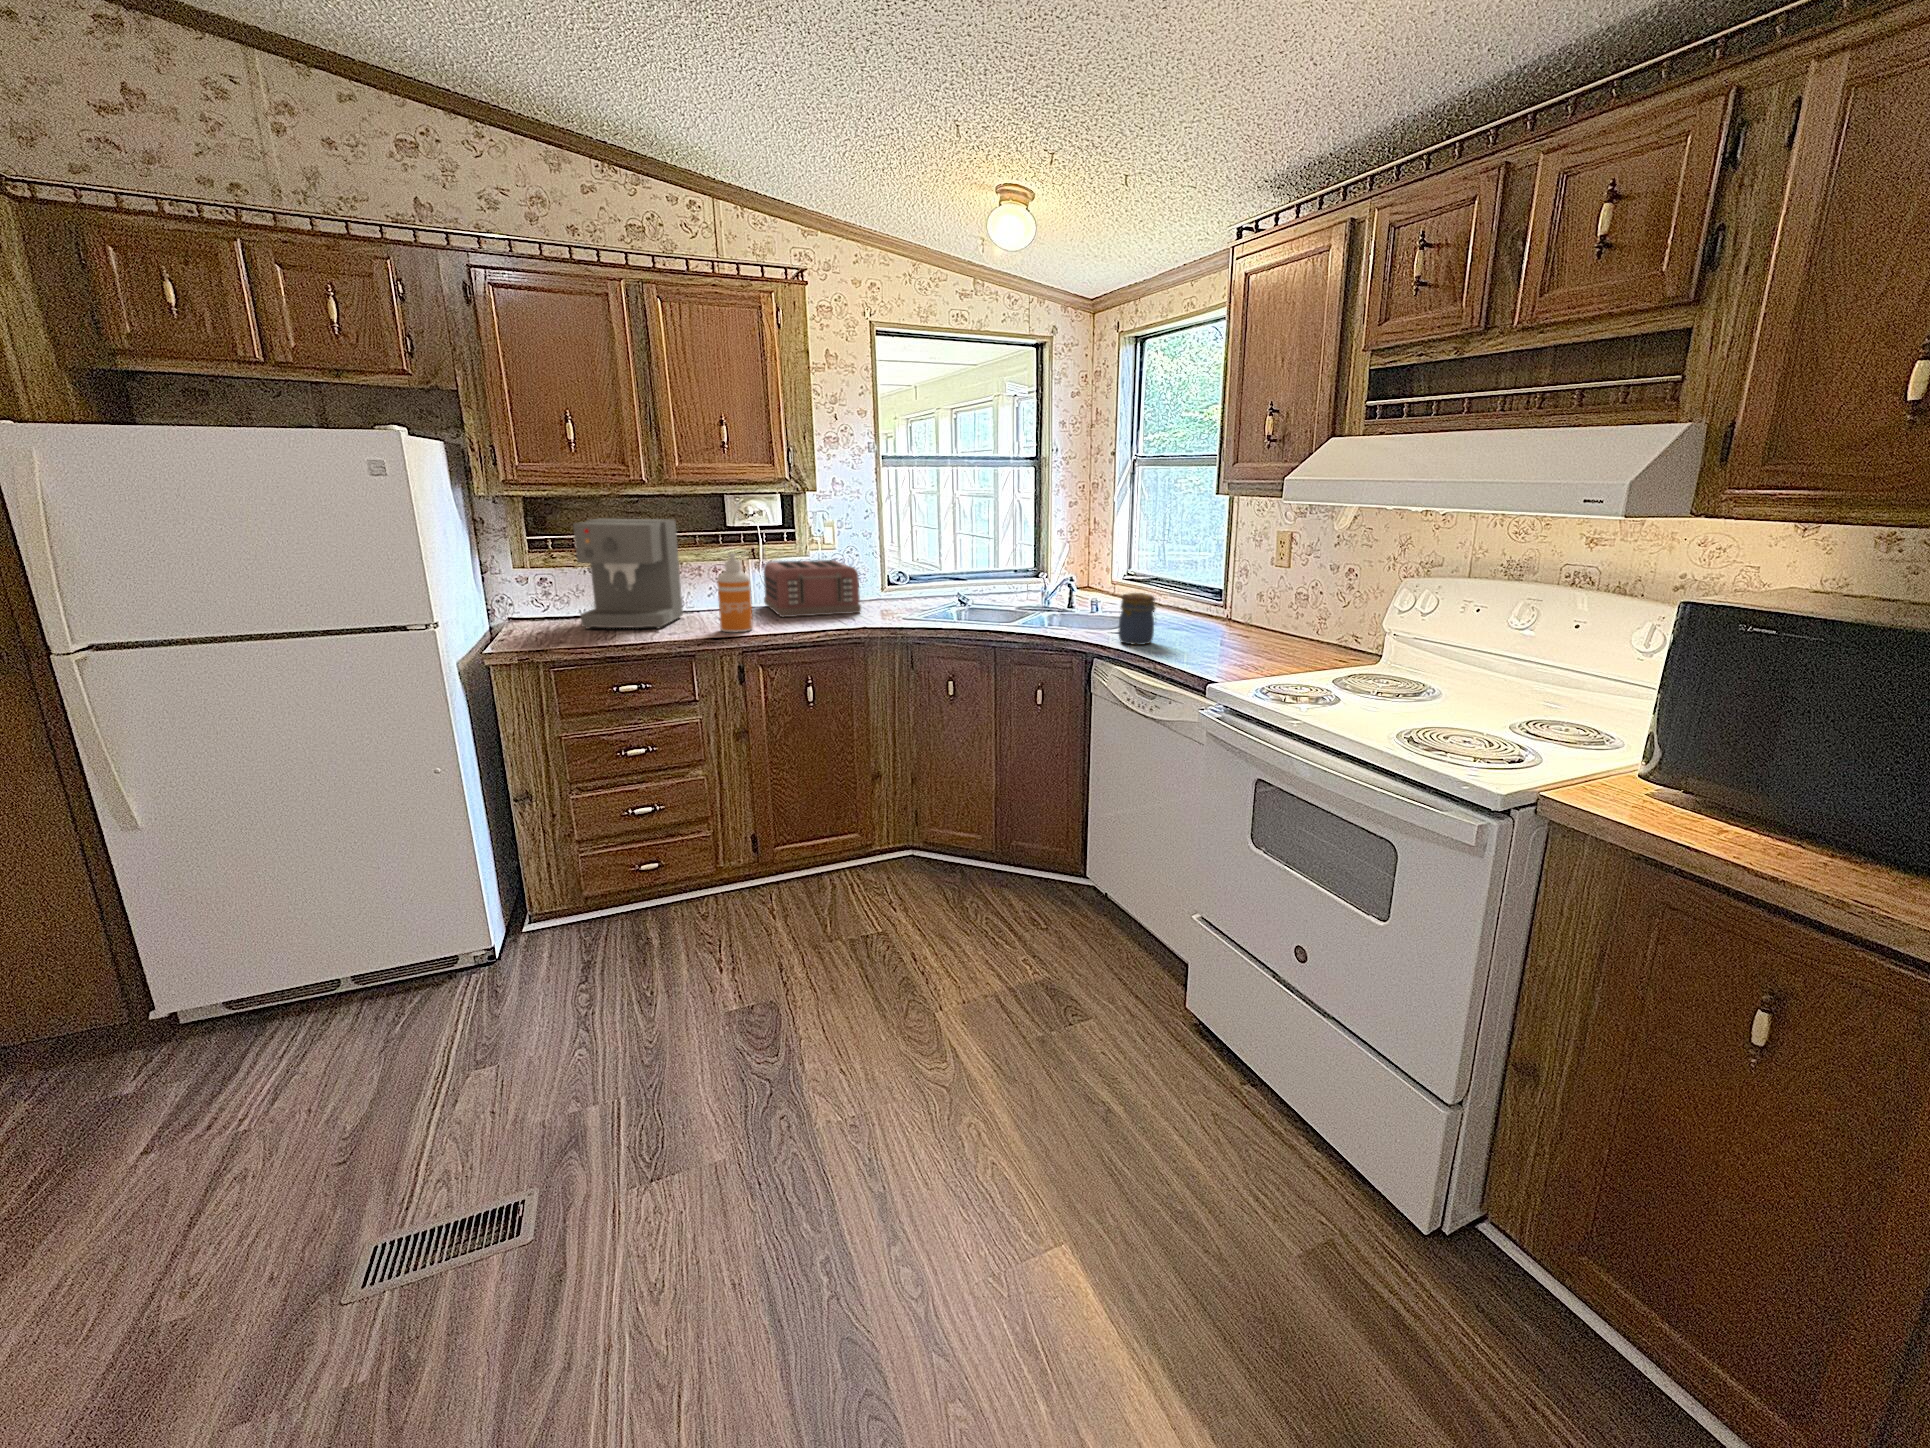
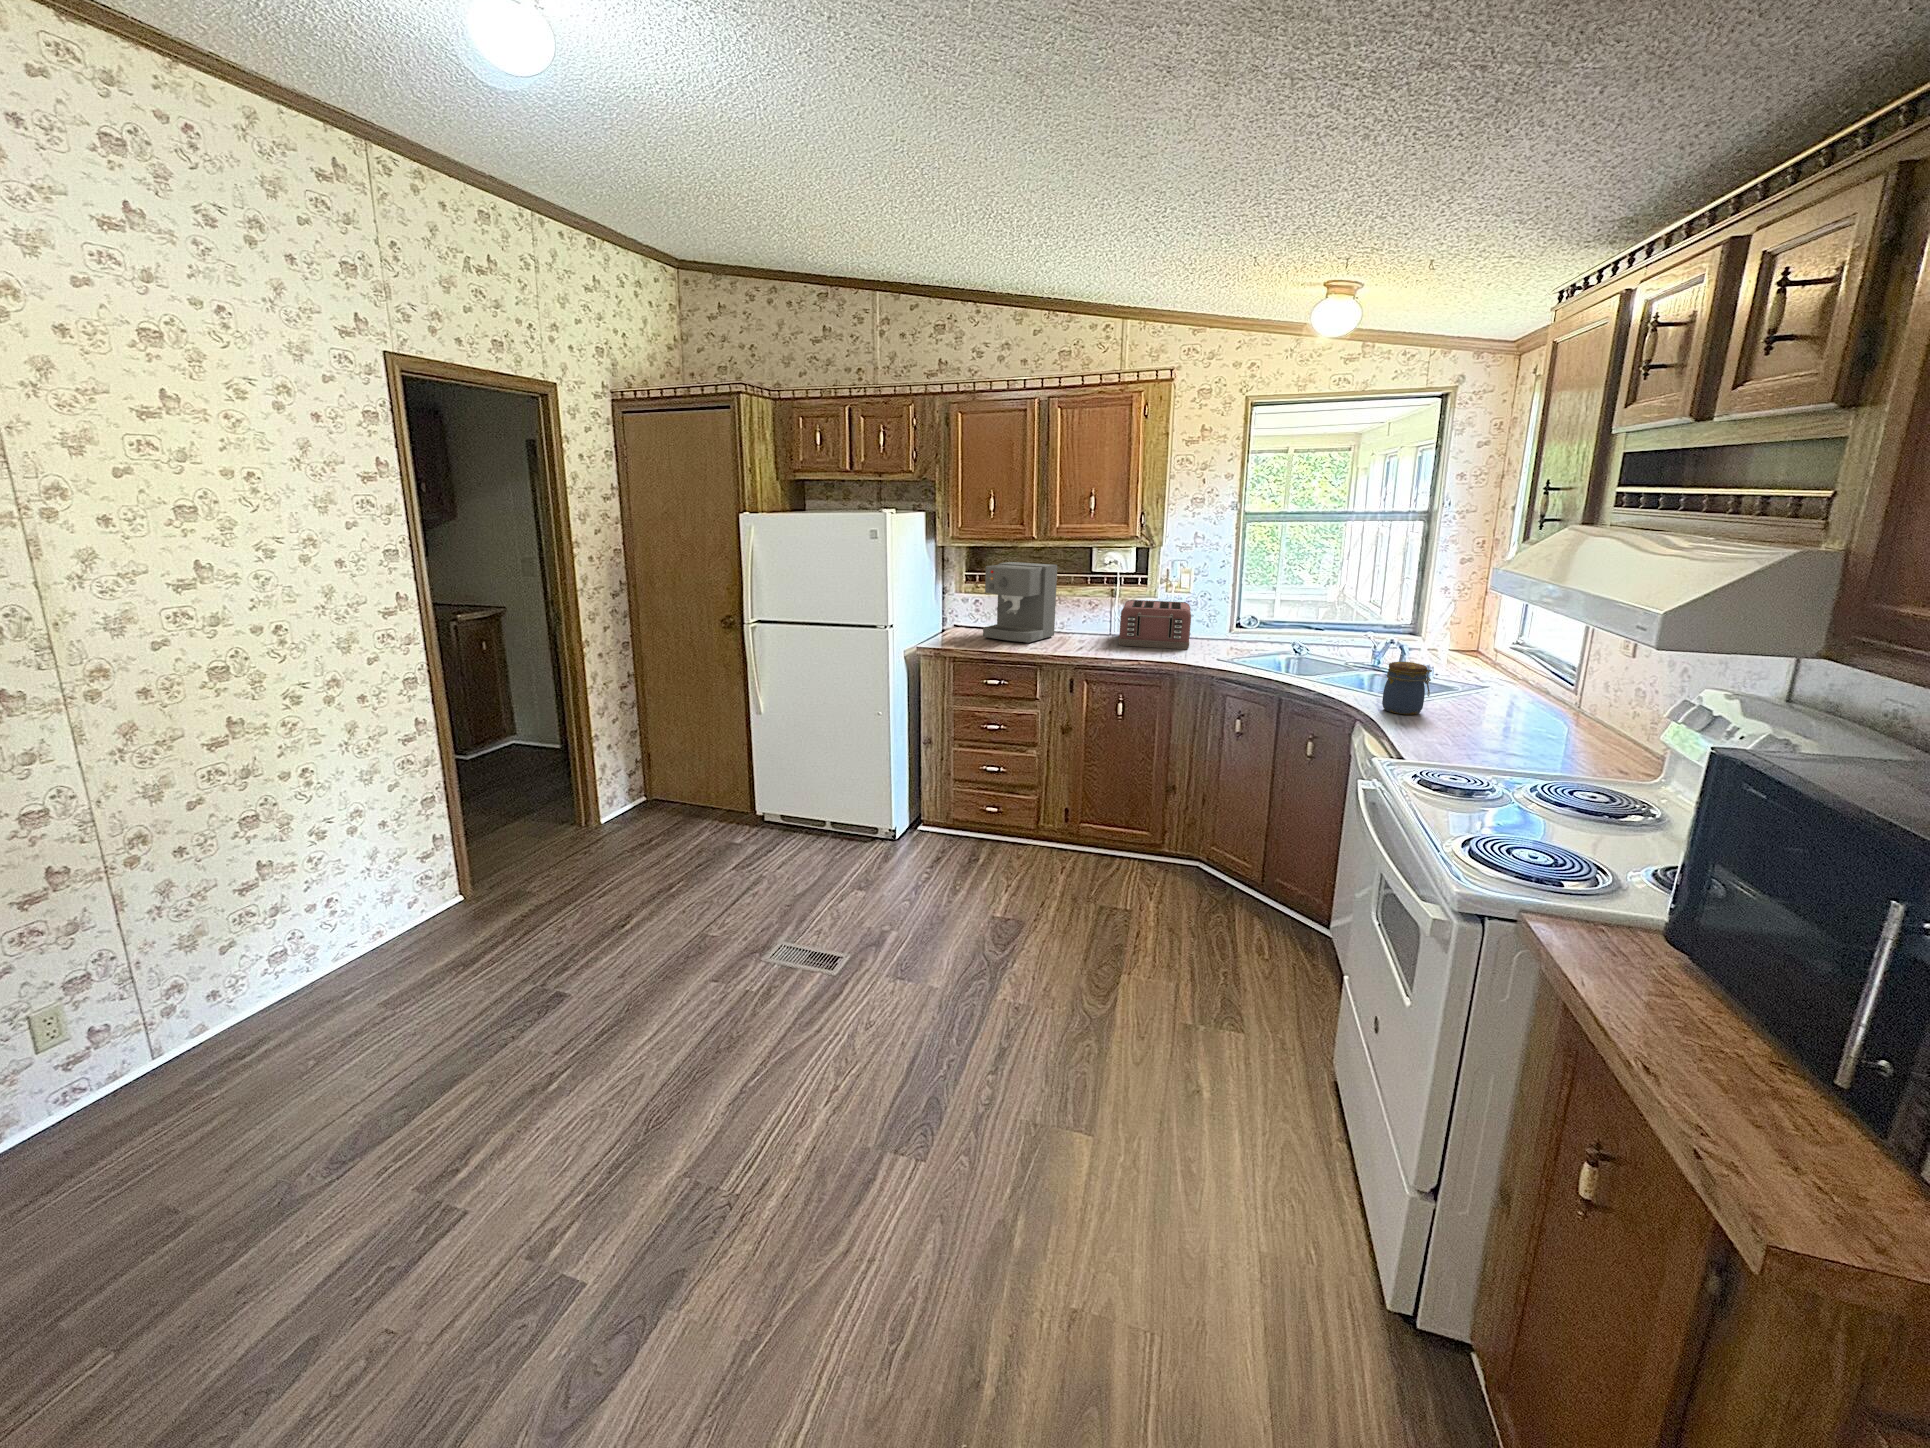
soap dispenser: present [717,553,753,632] -> none [1063,593,1088,653]

